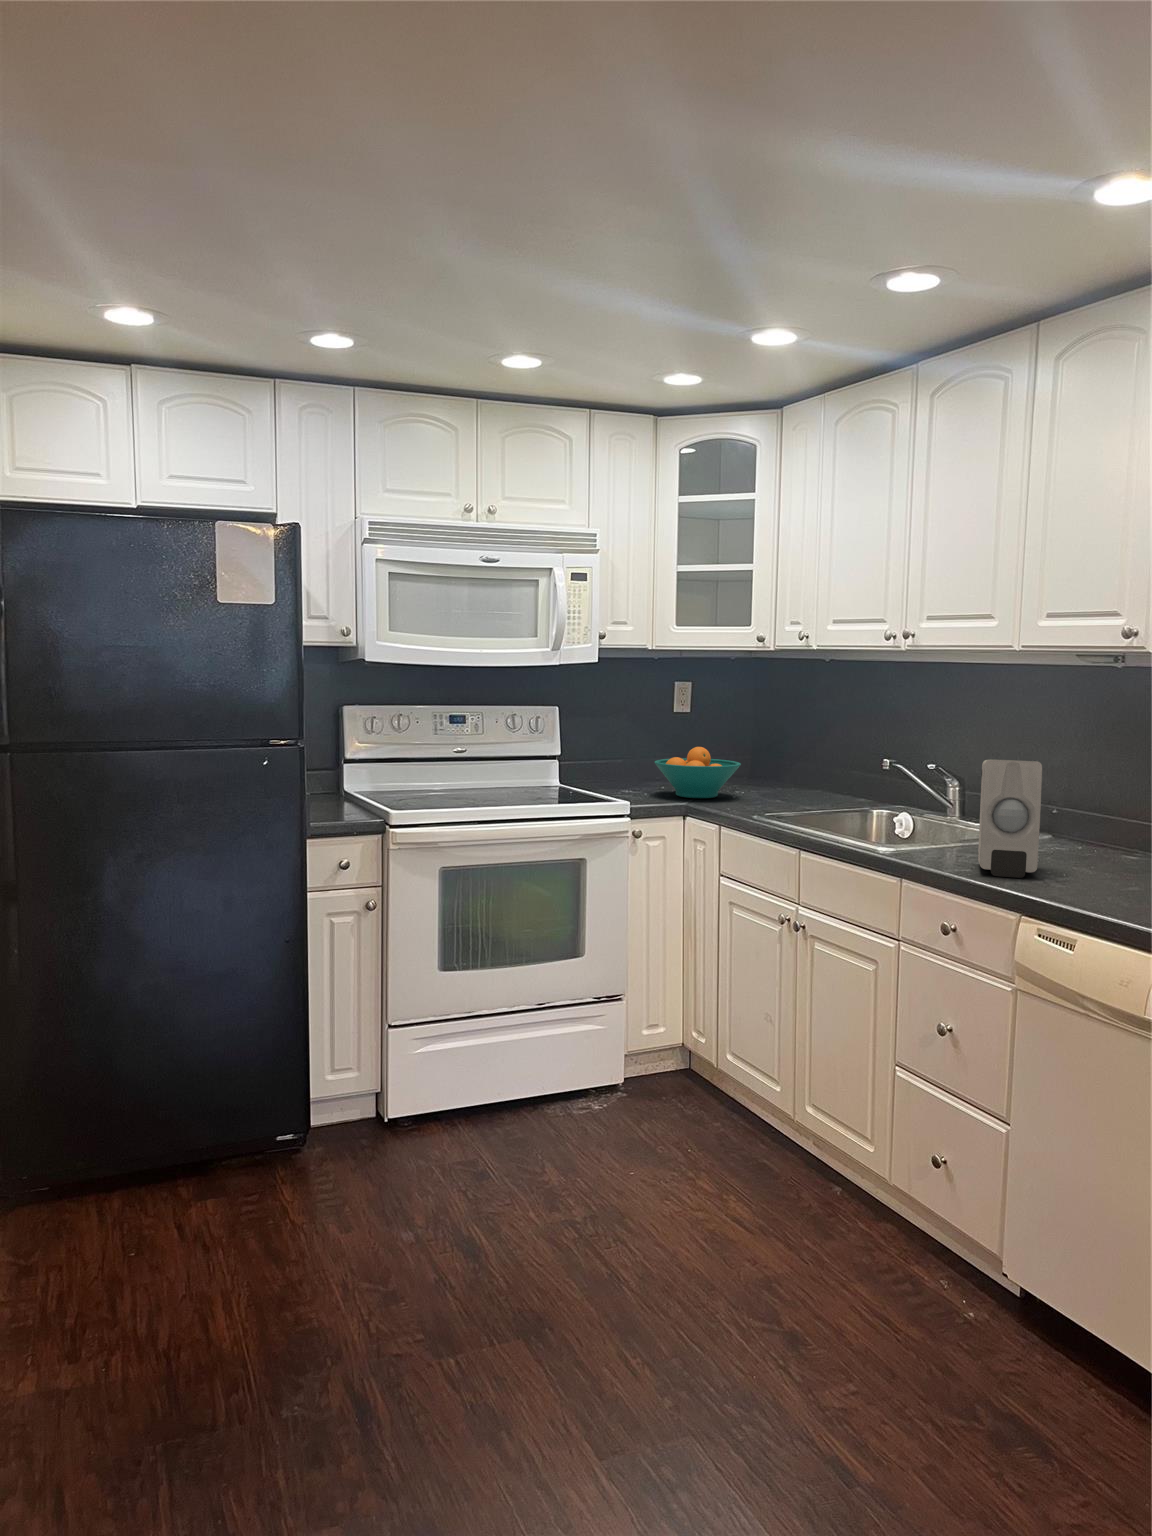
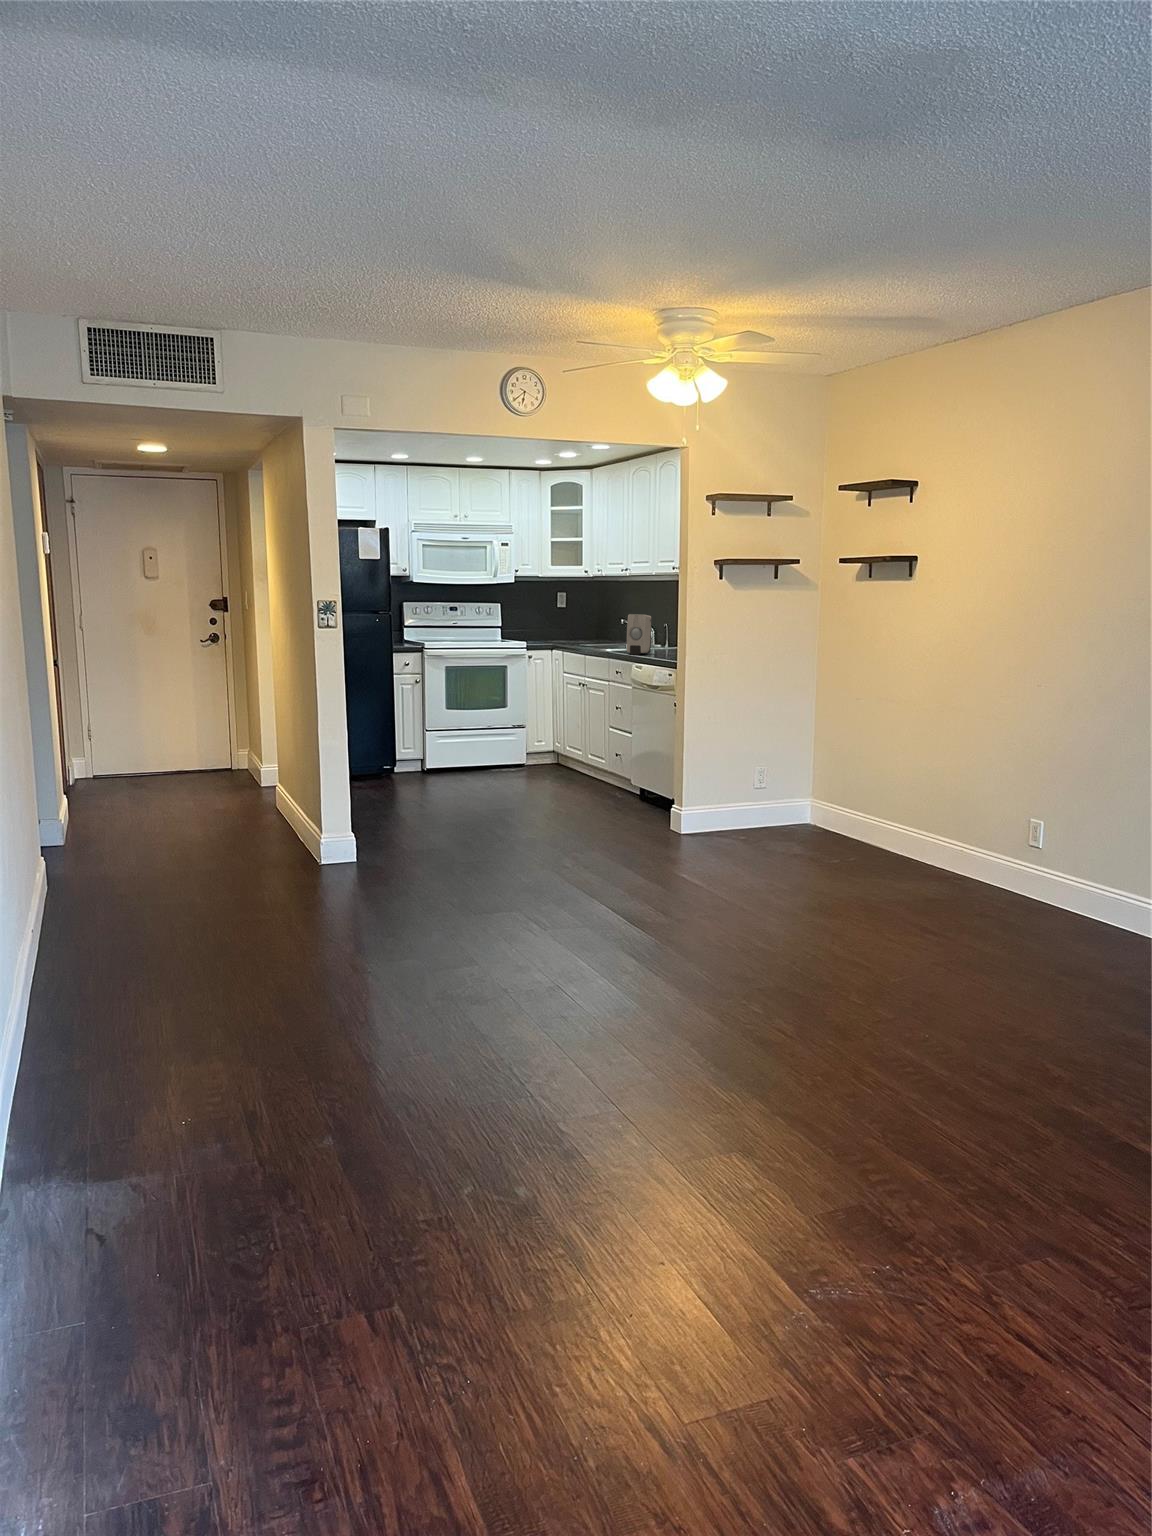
fruit bowl: present [655,747,741,798] -> none [540,619,577,641]

